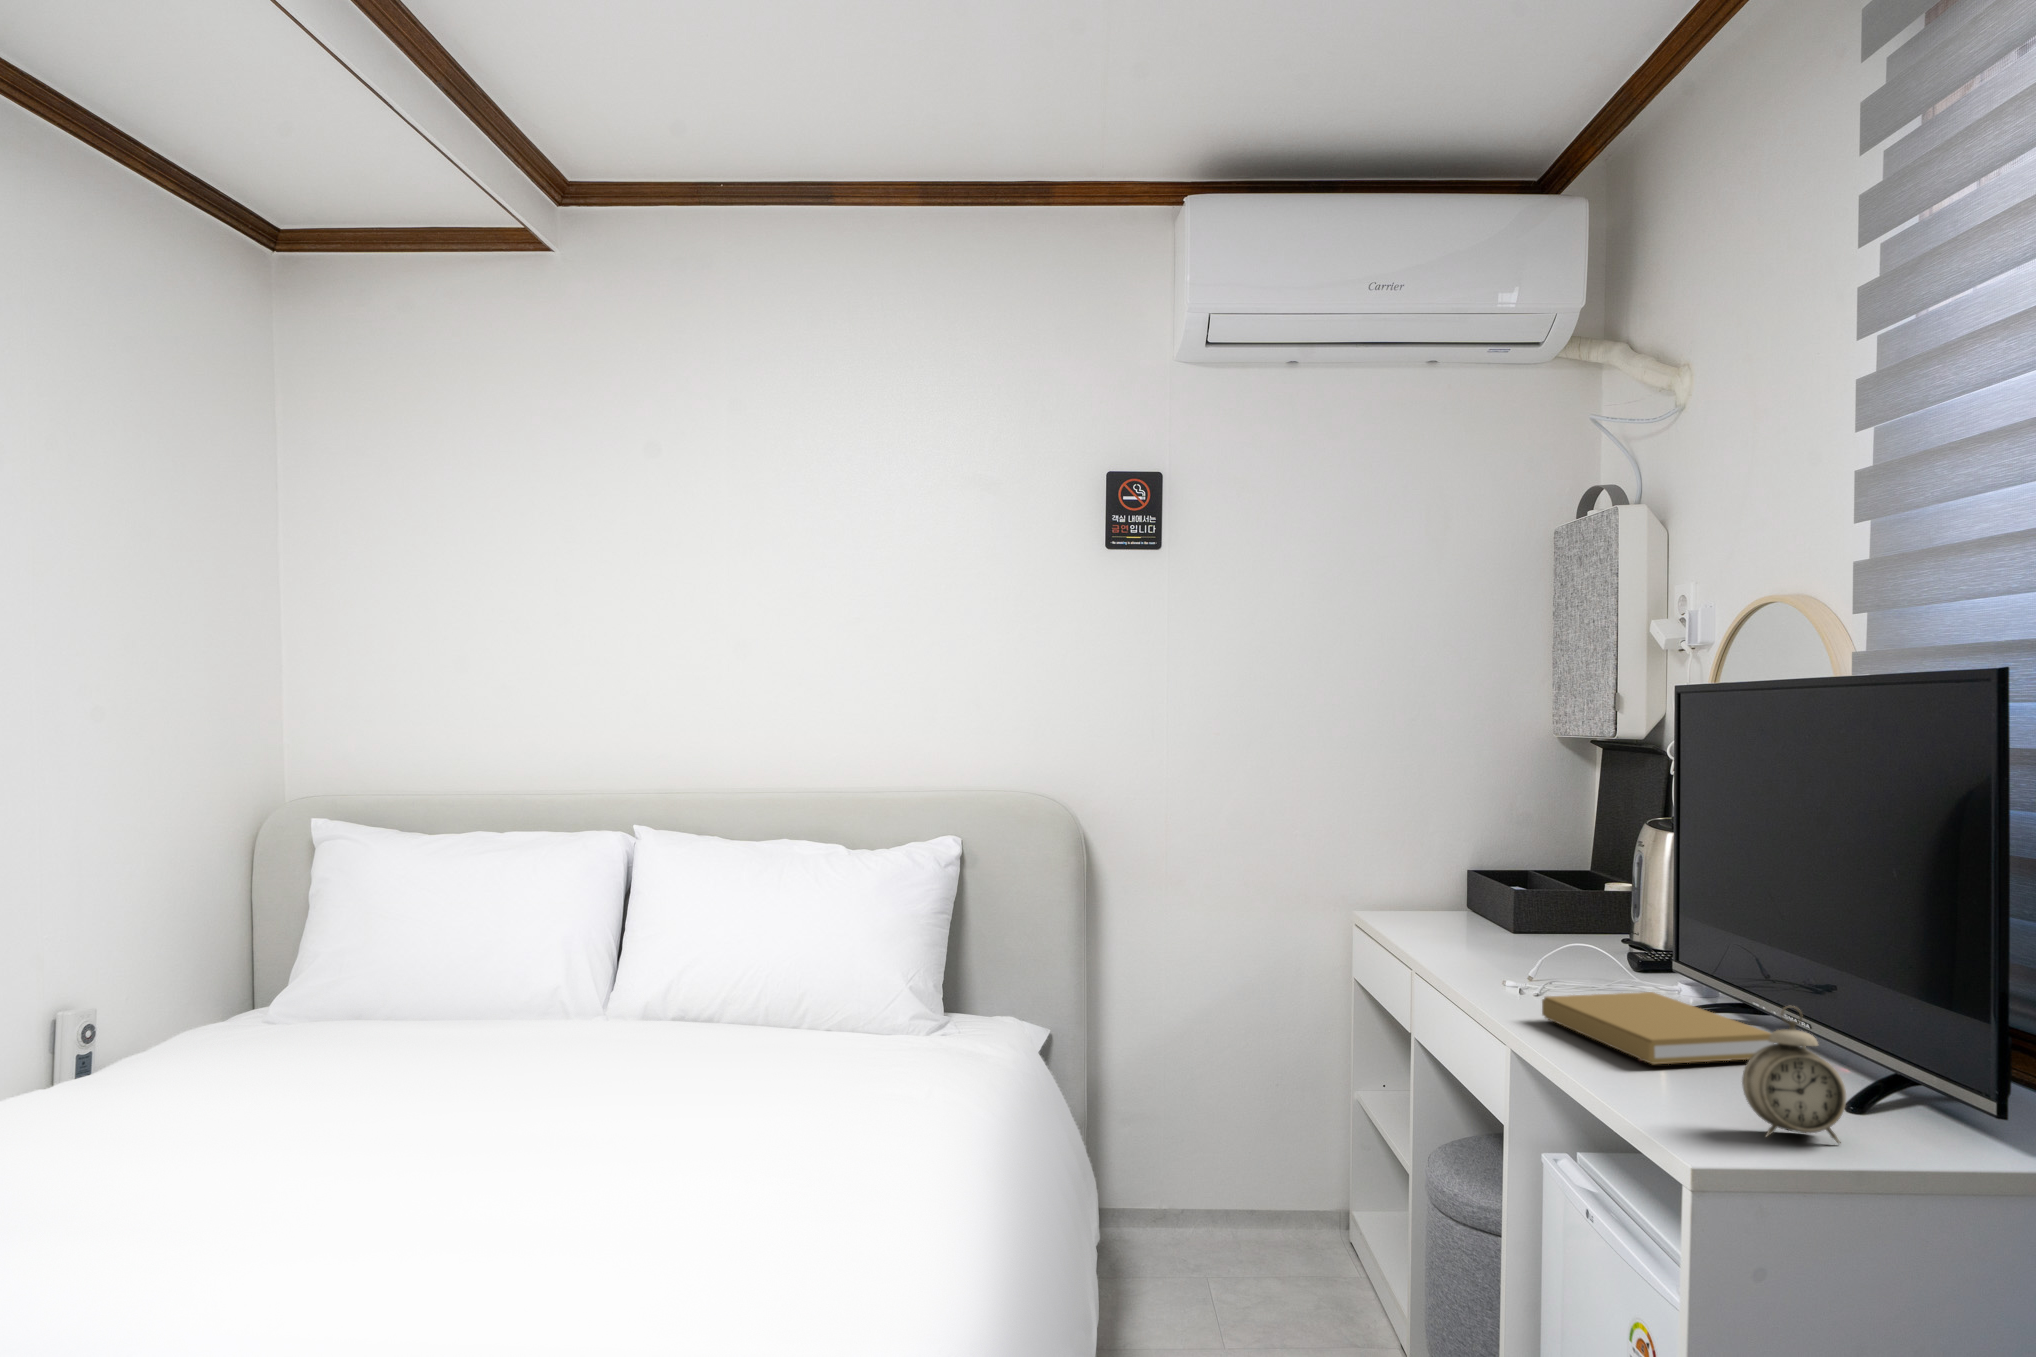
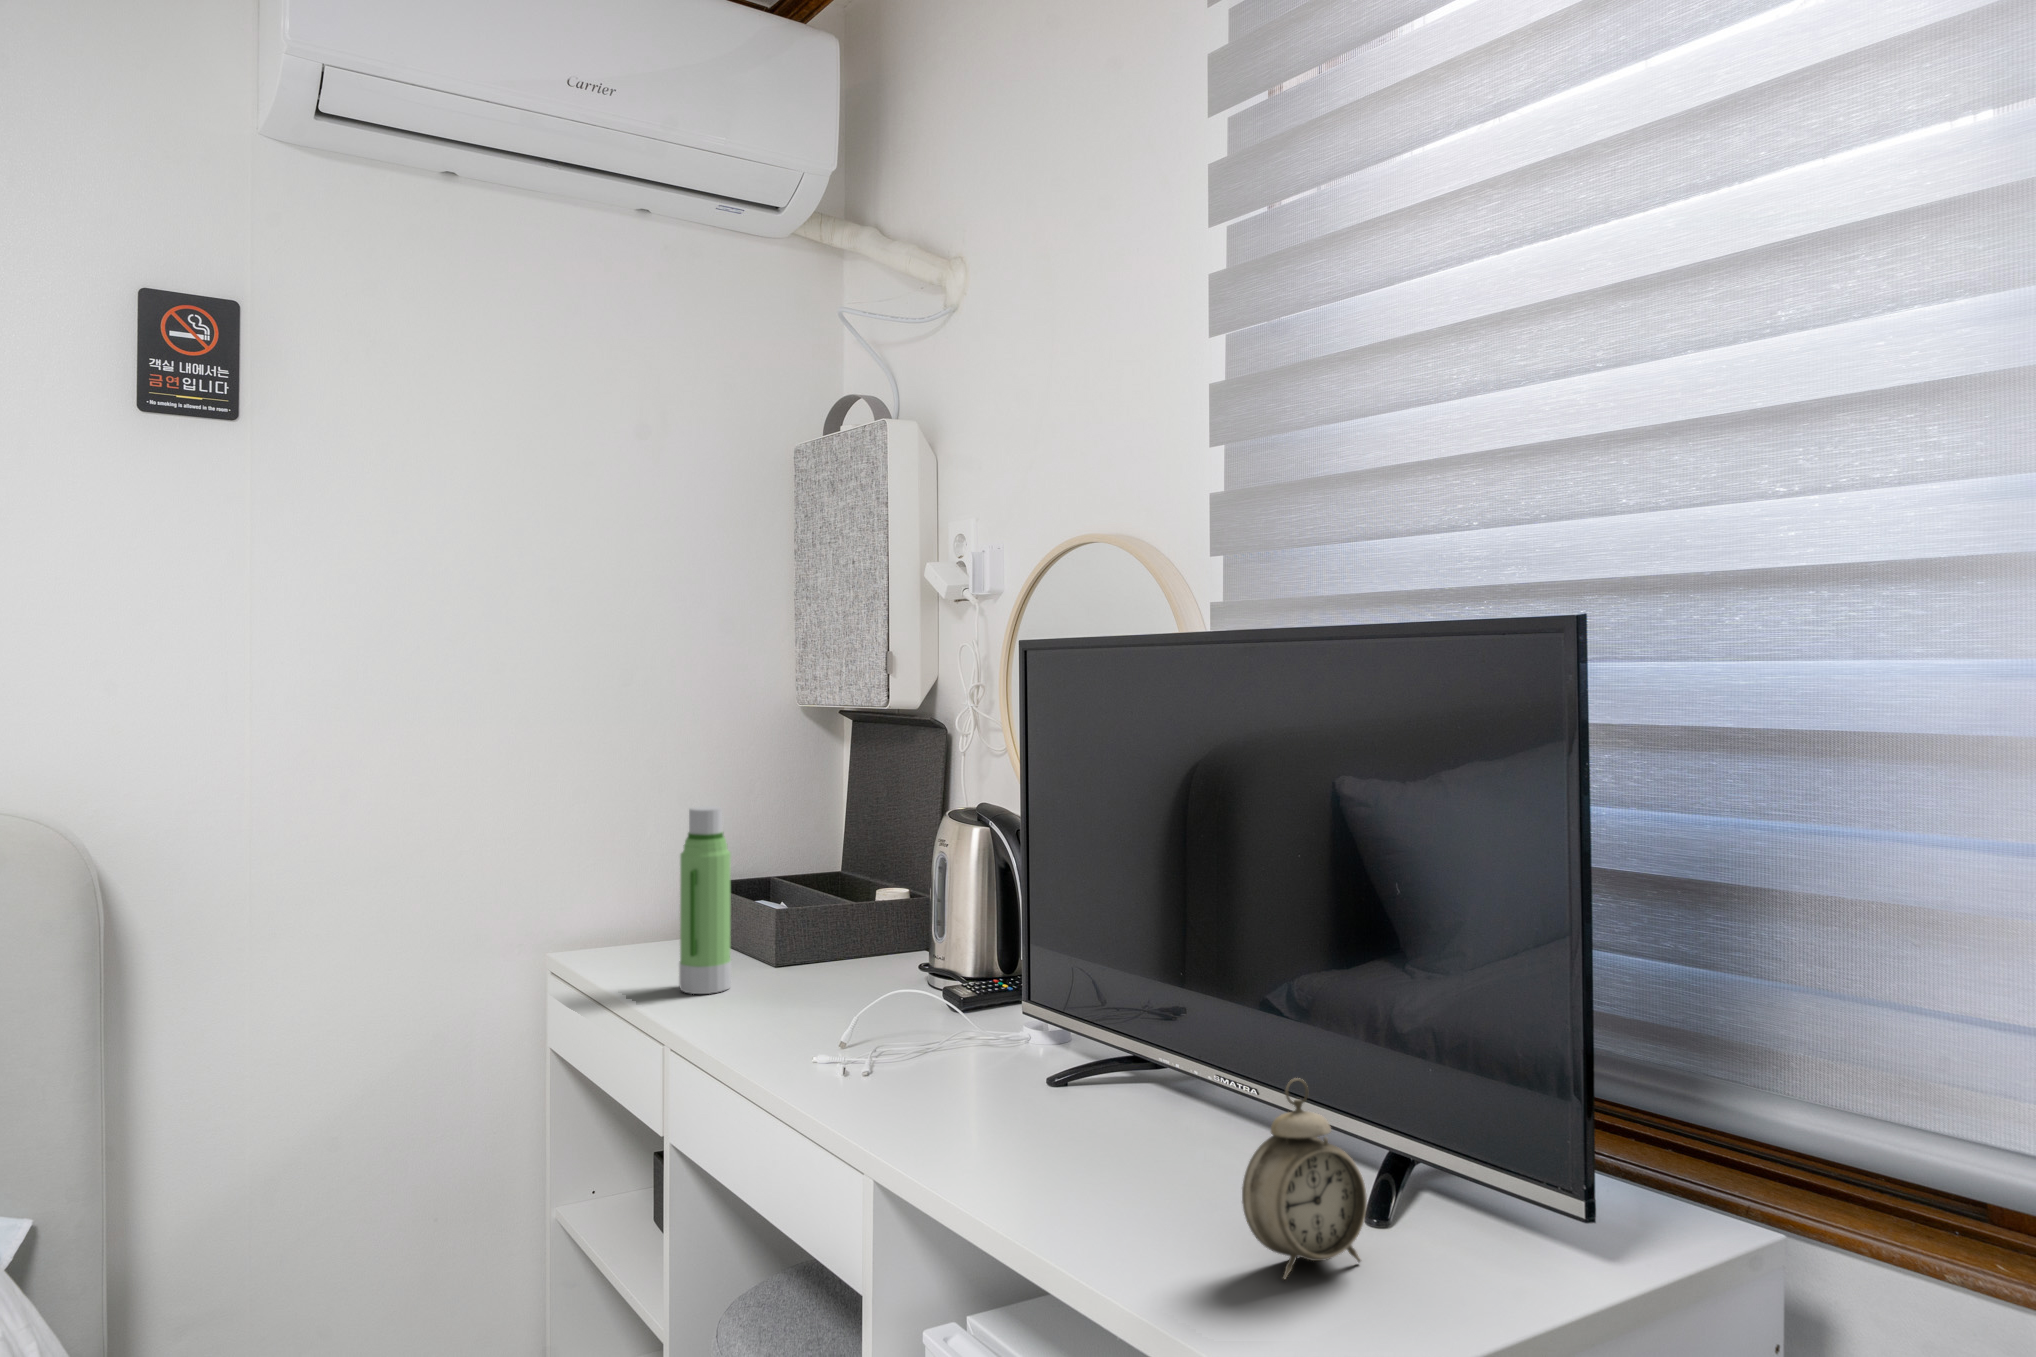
water bottle: none [1427,800,1466,935] -> present [679,806,731,994]
book: present [1542,992,1774,1064] -> none [897,1050,1191,1176]

